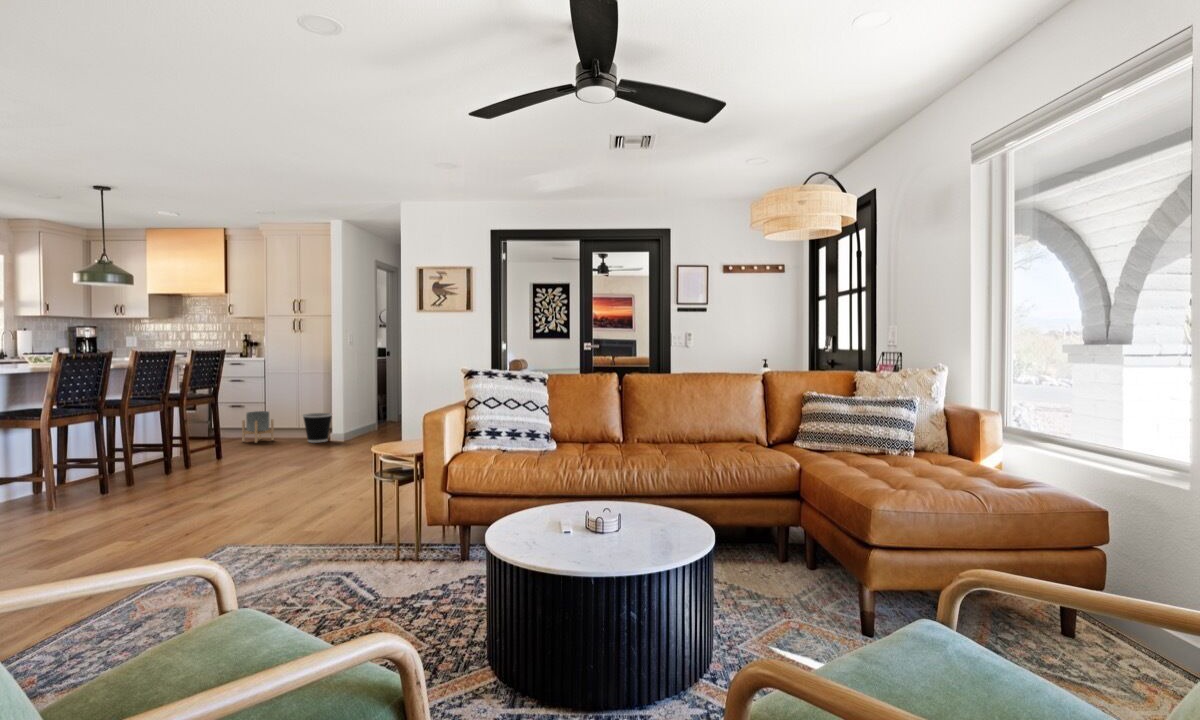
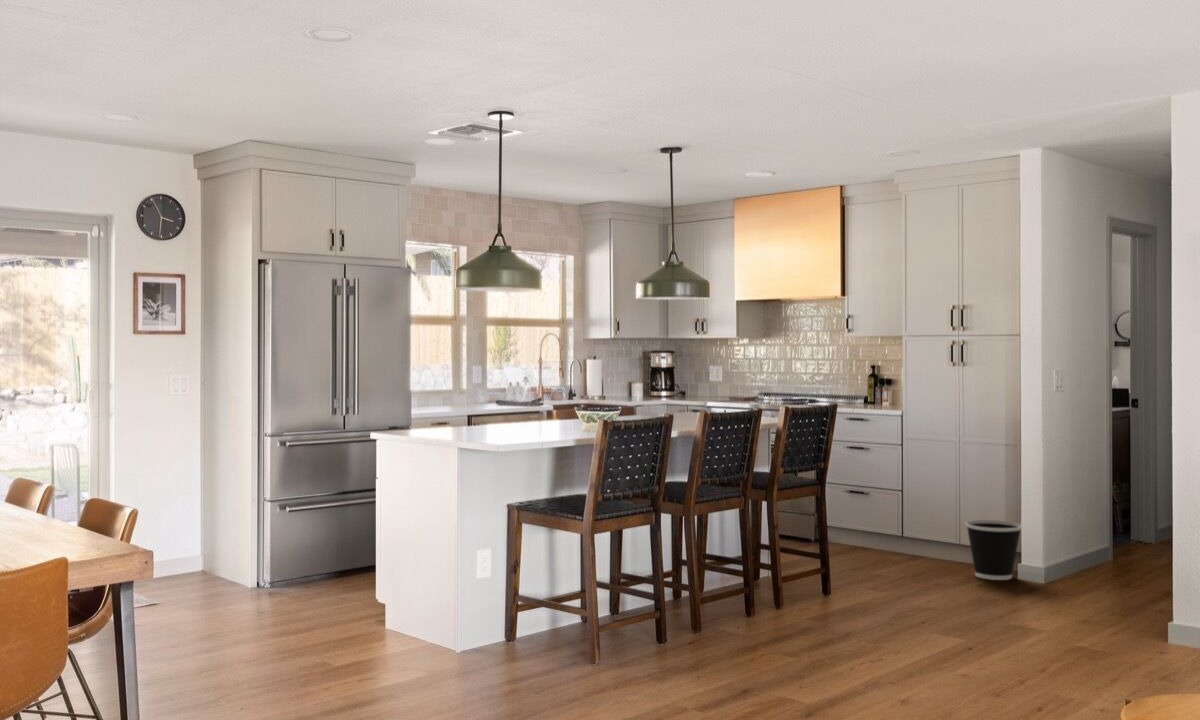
planter: present [242,411,274,443] -> none [864,506,915,565]

